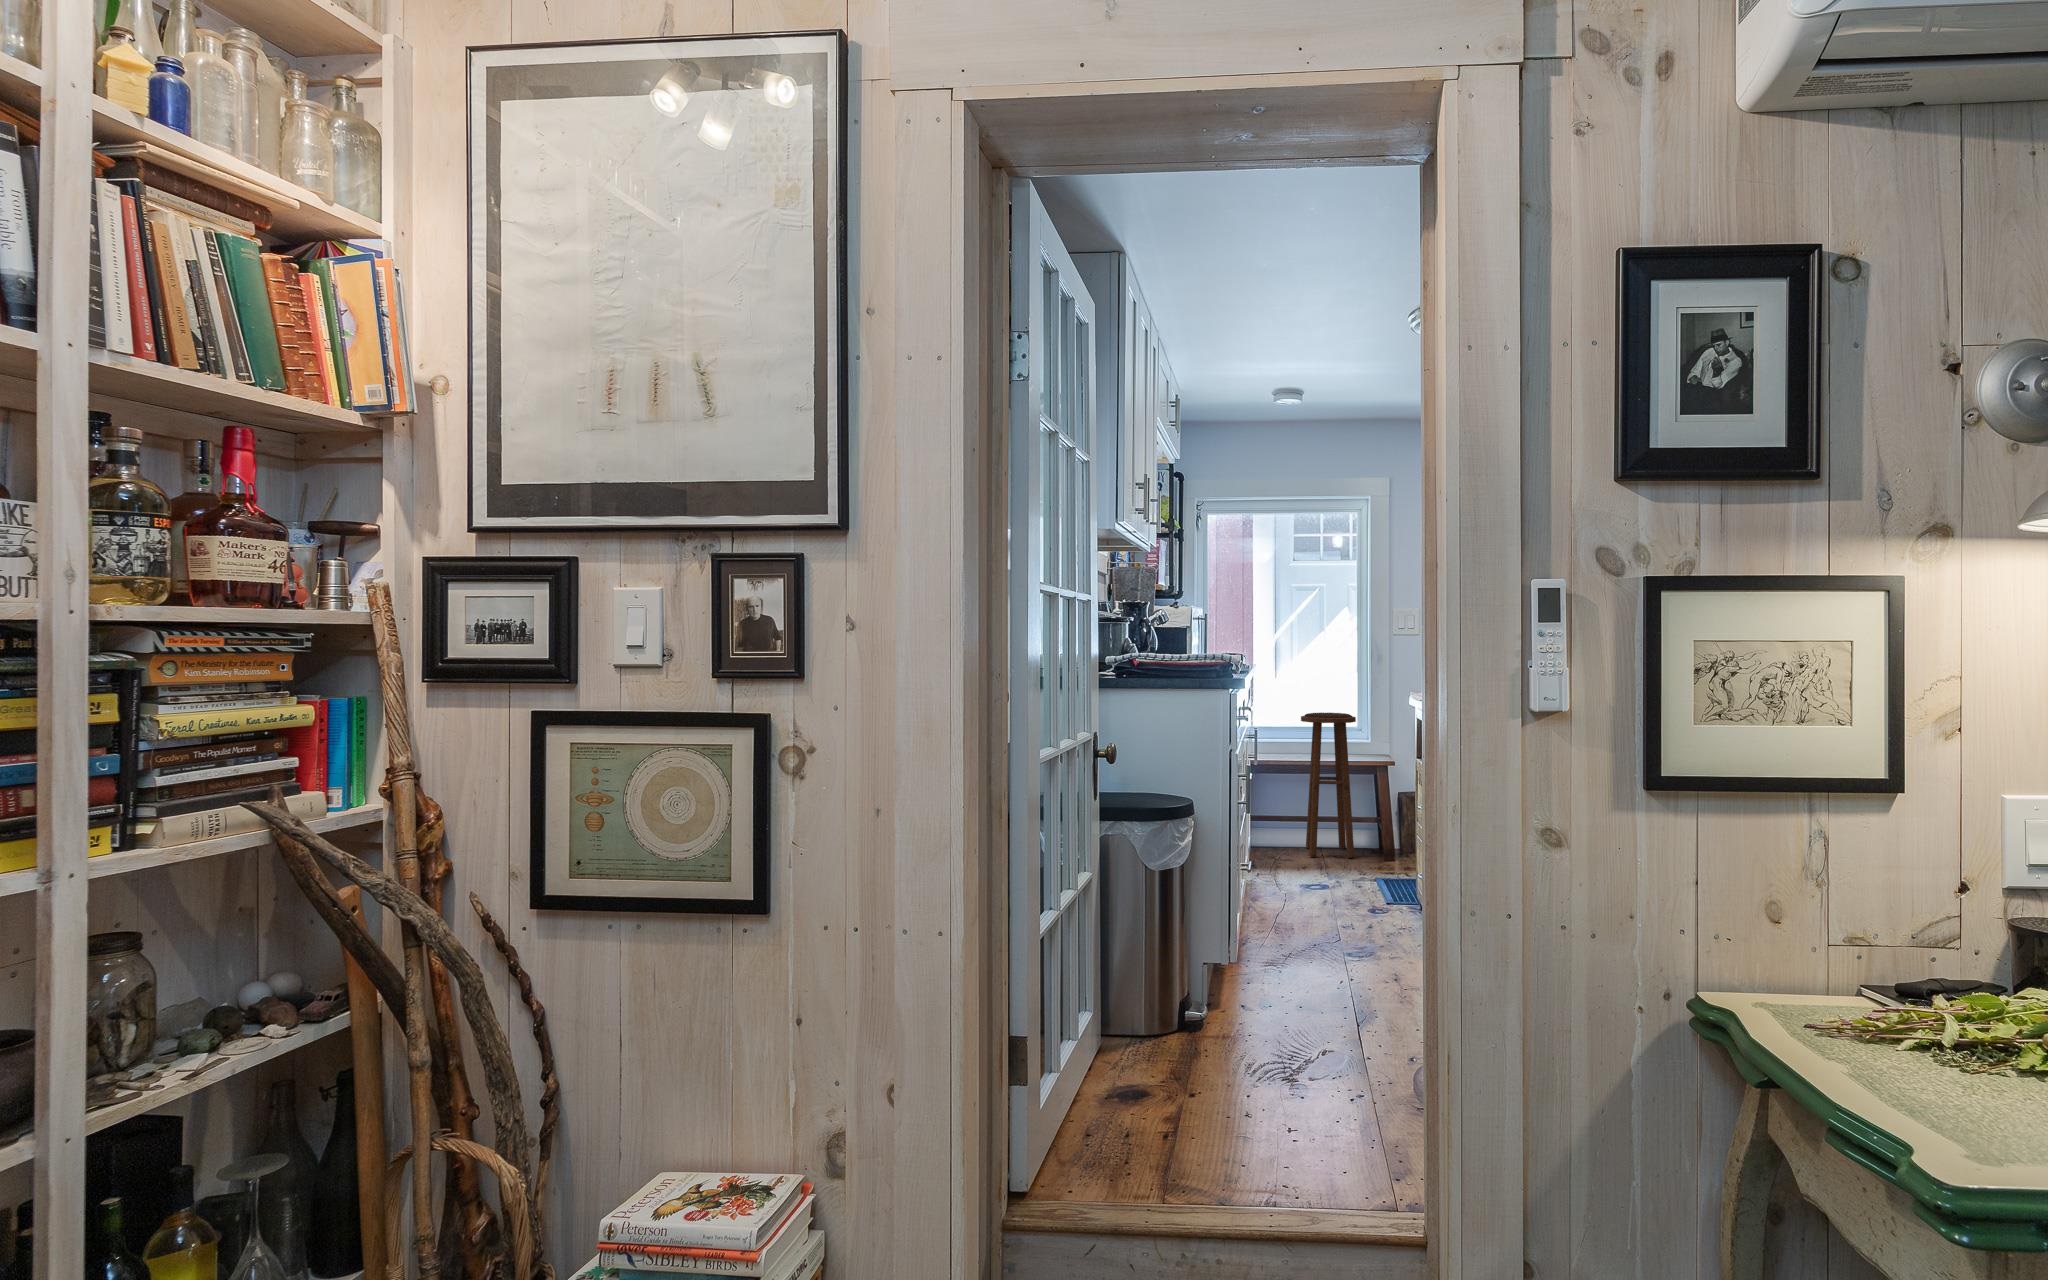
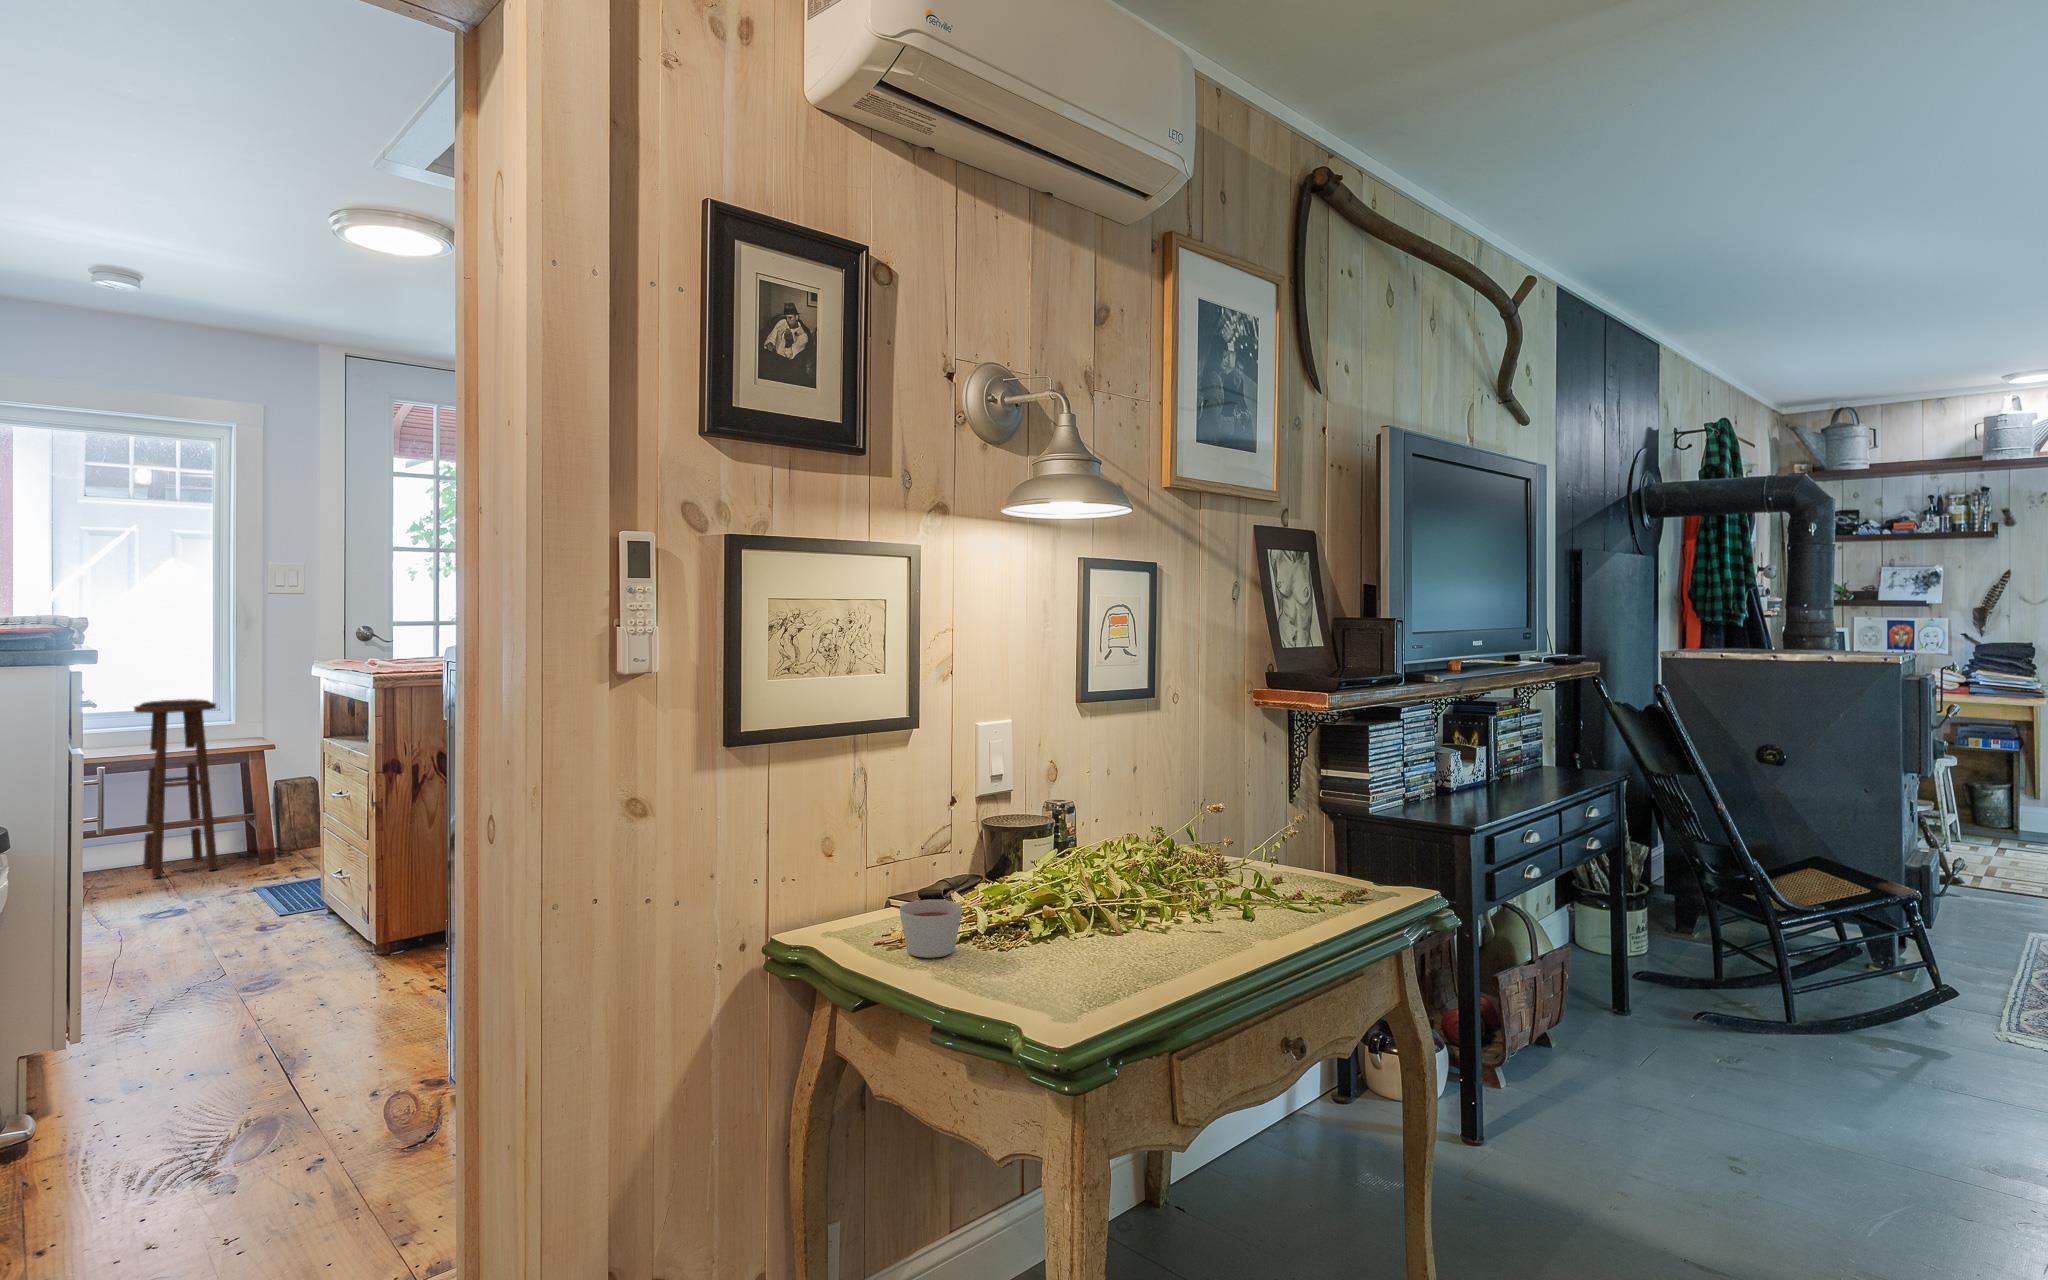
candle: none [1818,985,1905,1053] -> present [900,900,962,958]

